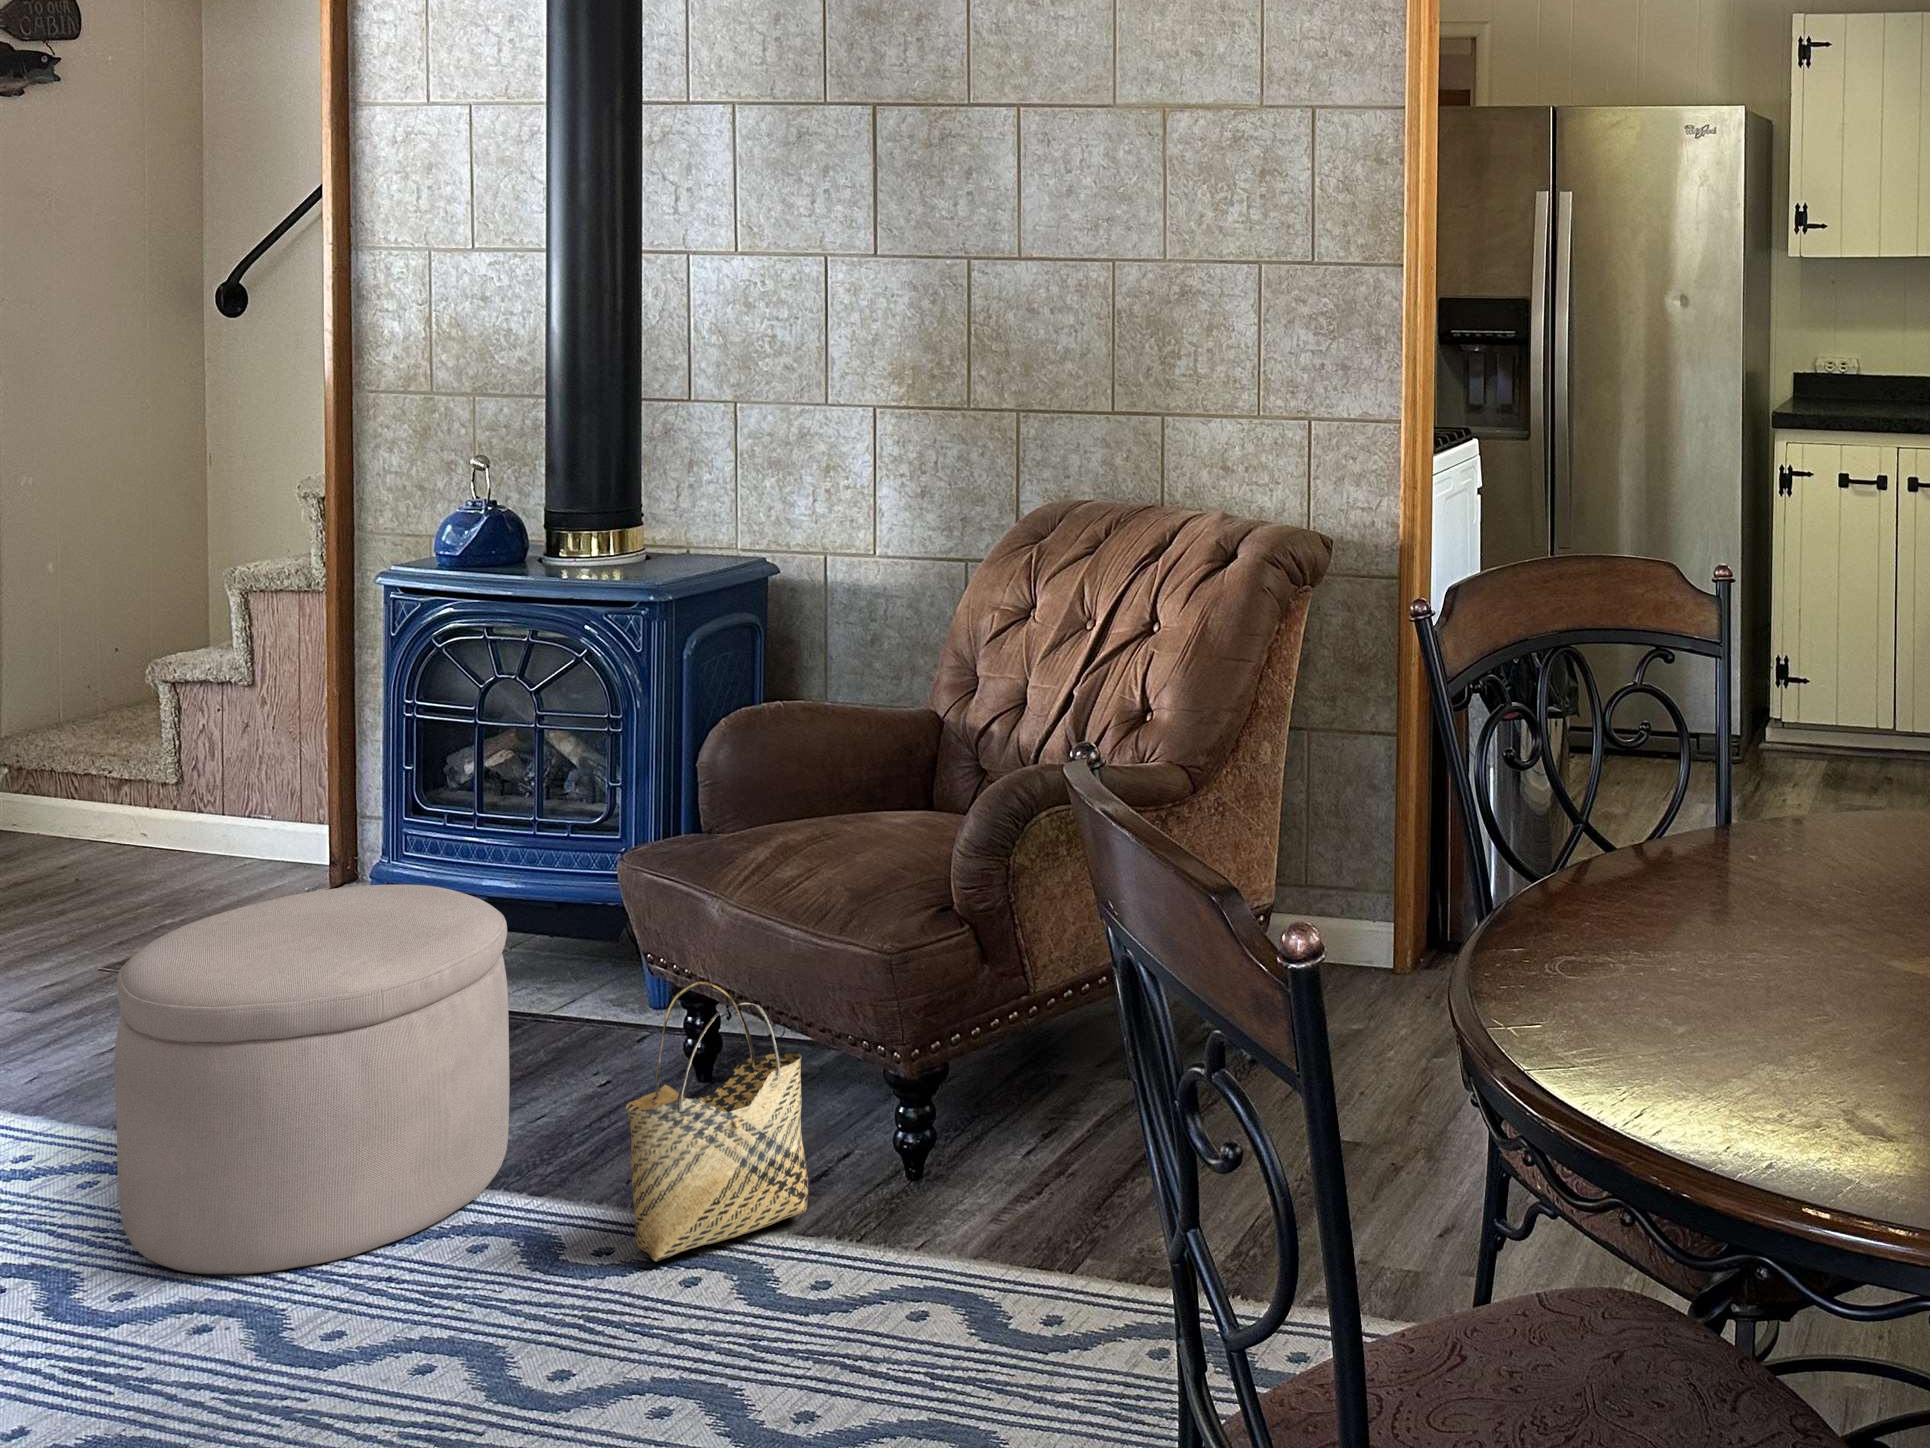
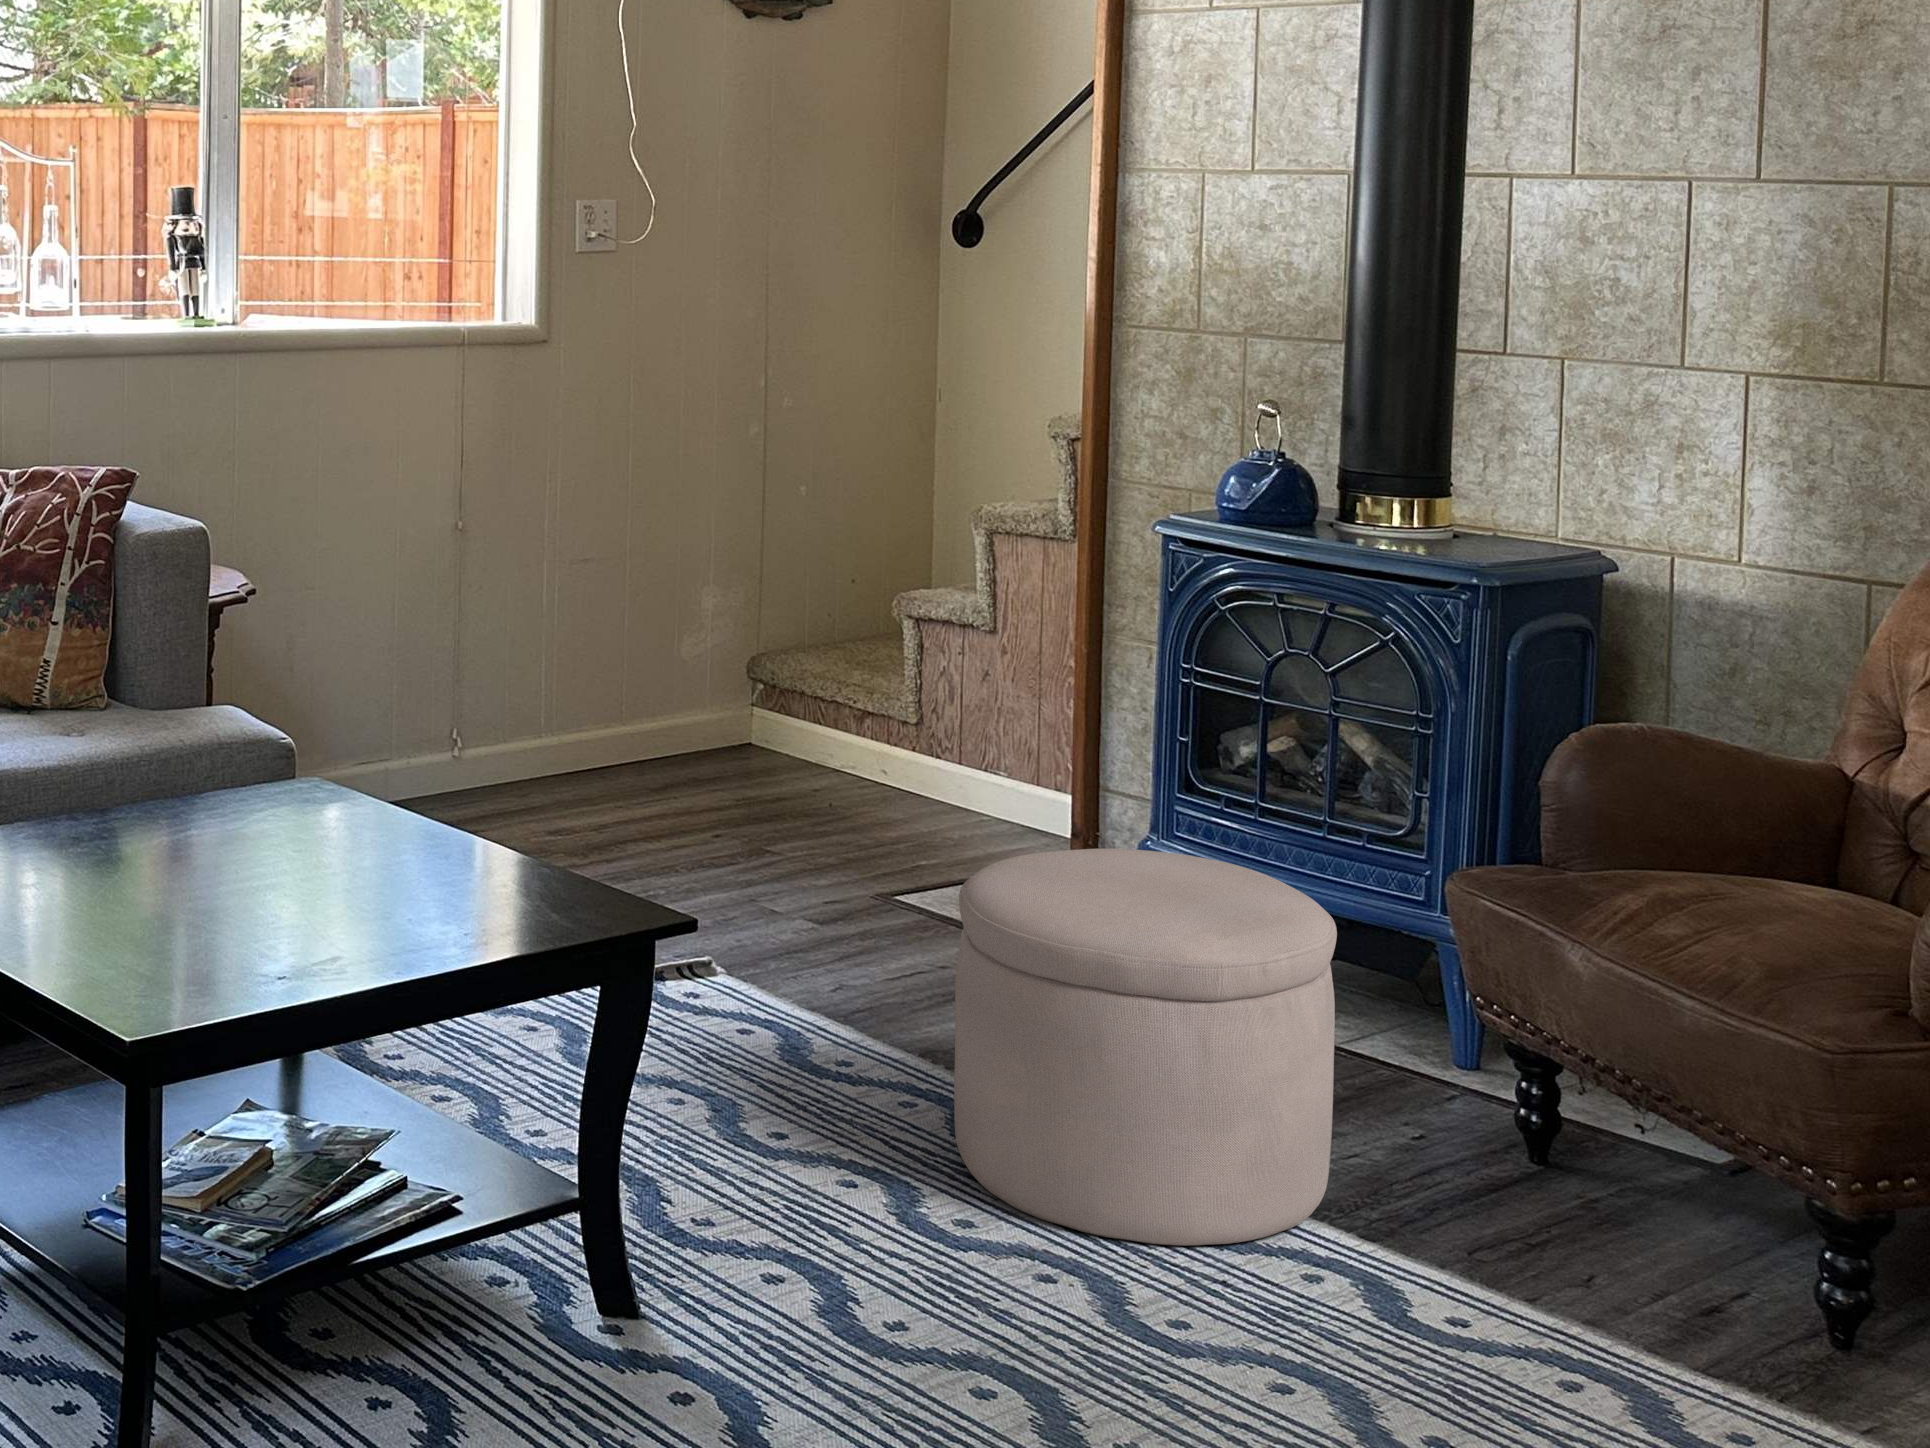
woven basket: present [626,981,808,1261] -> none [1494,1041,1712,1360]

